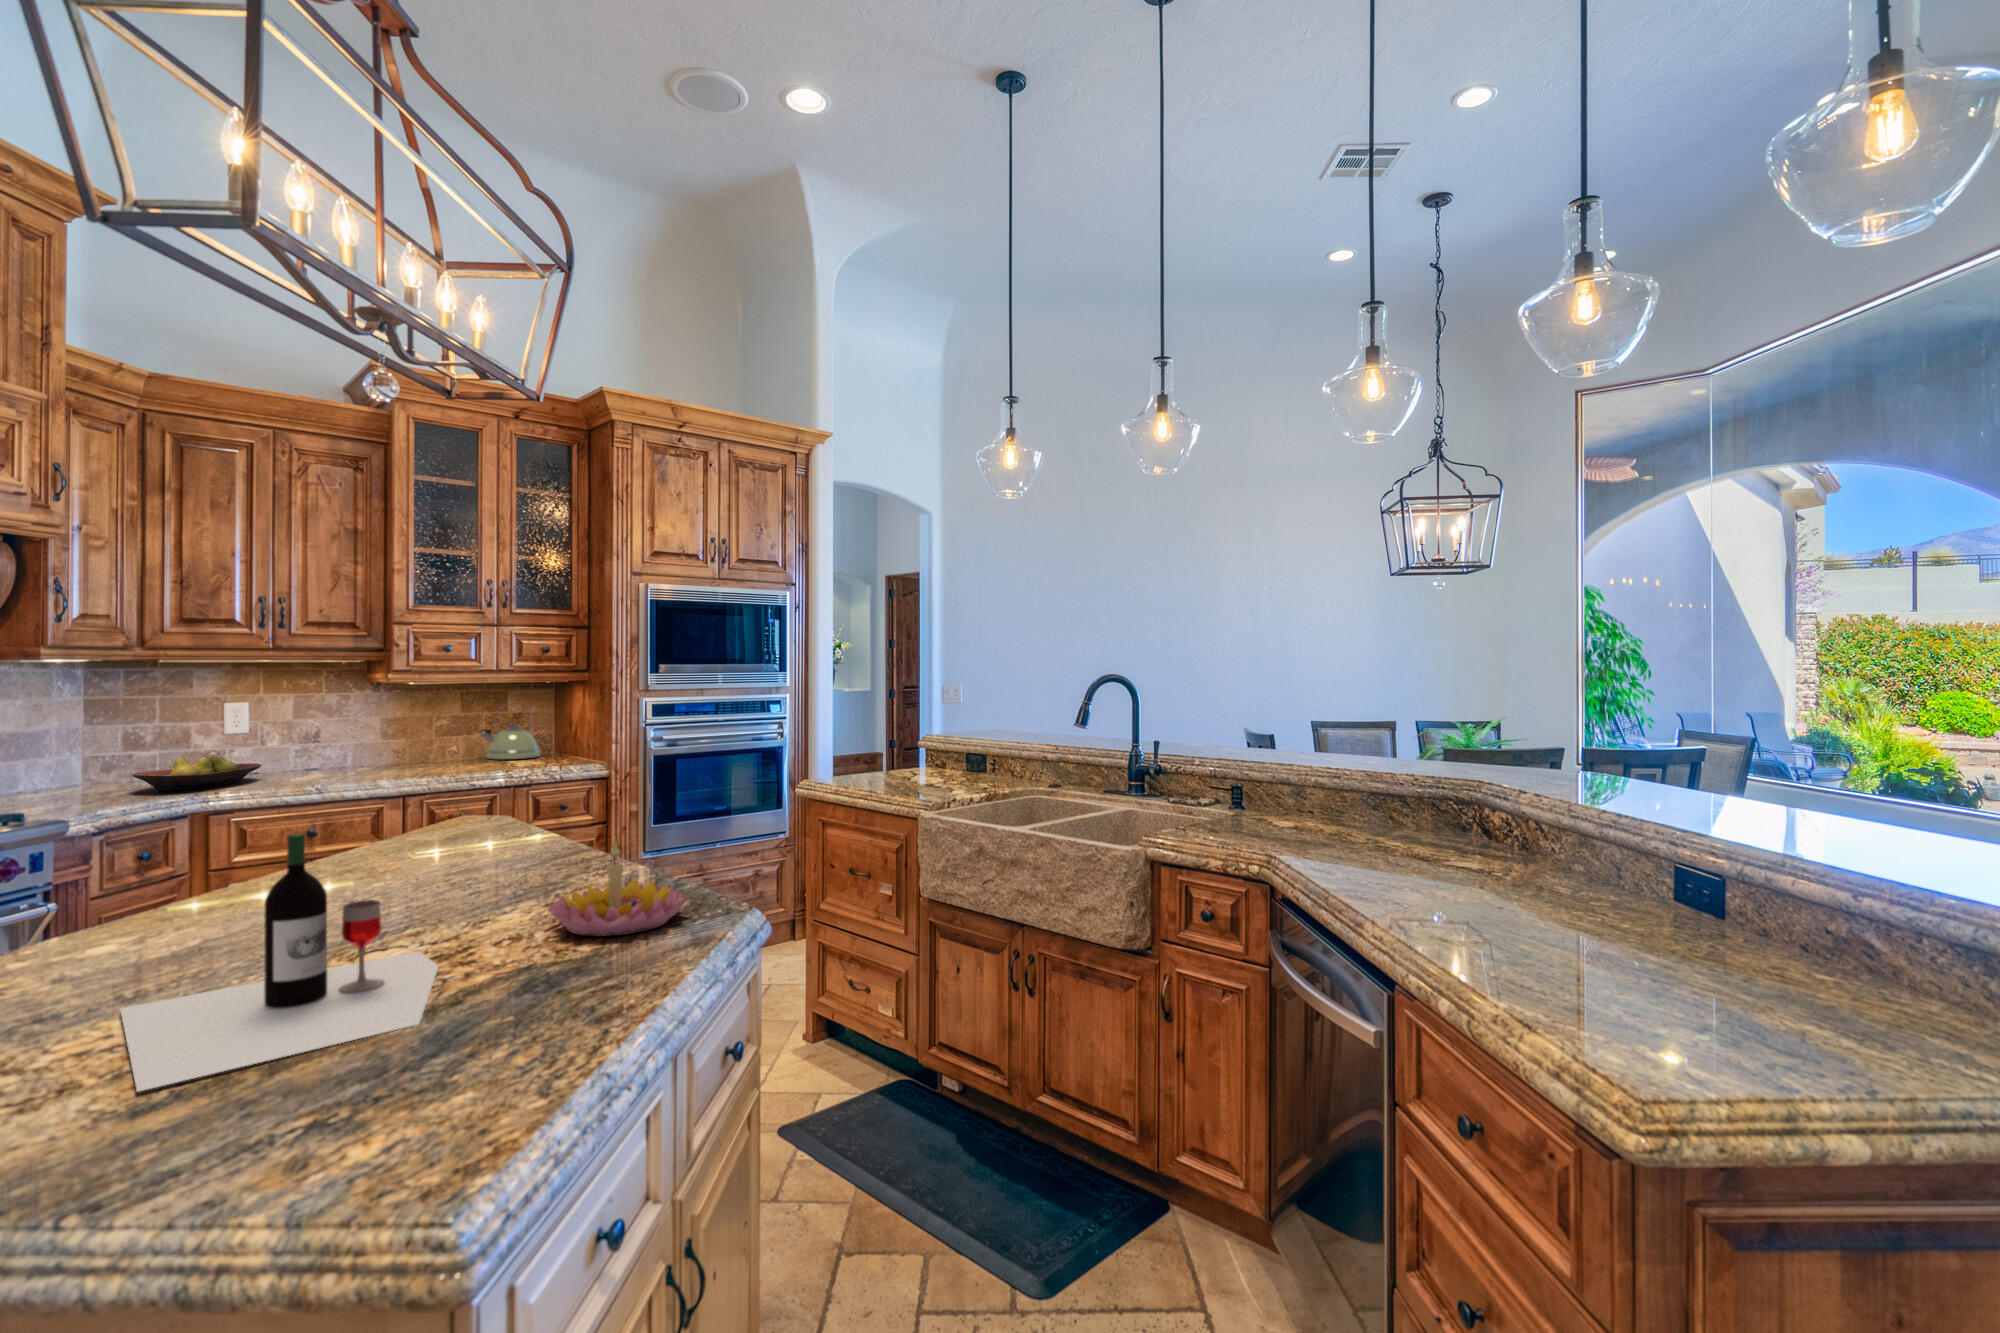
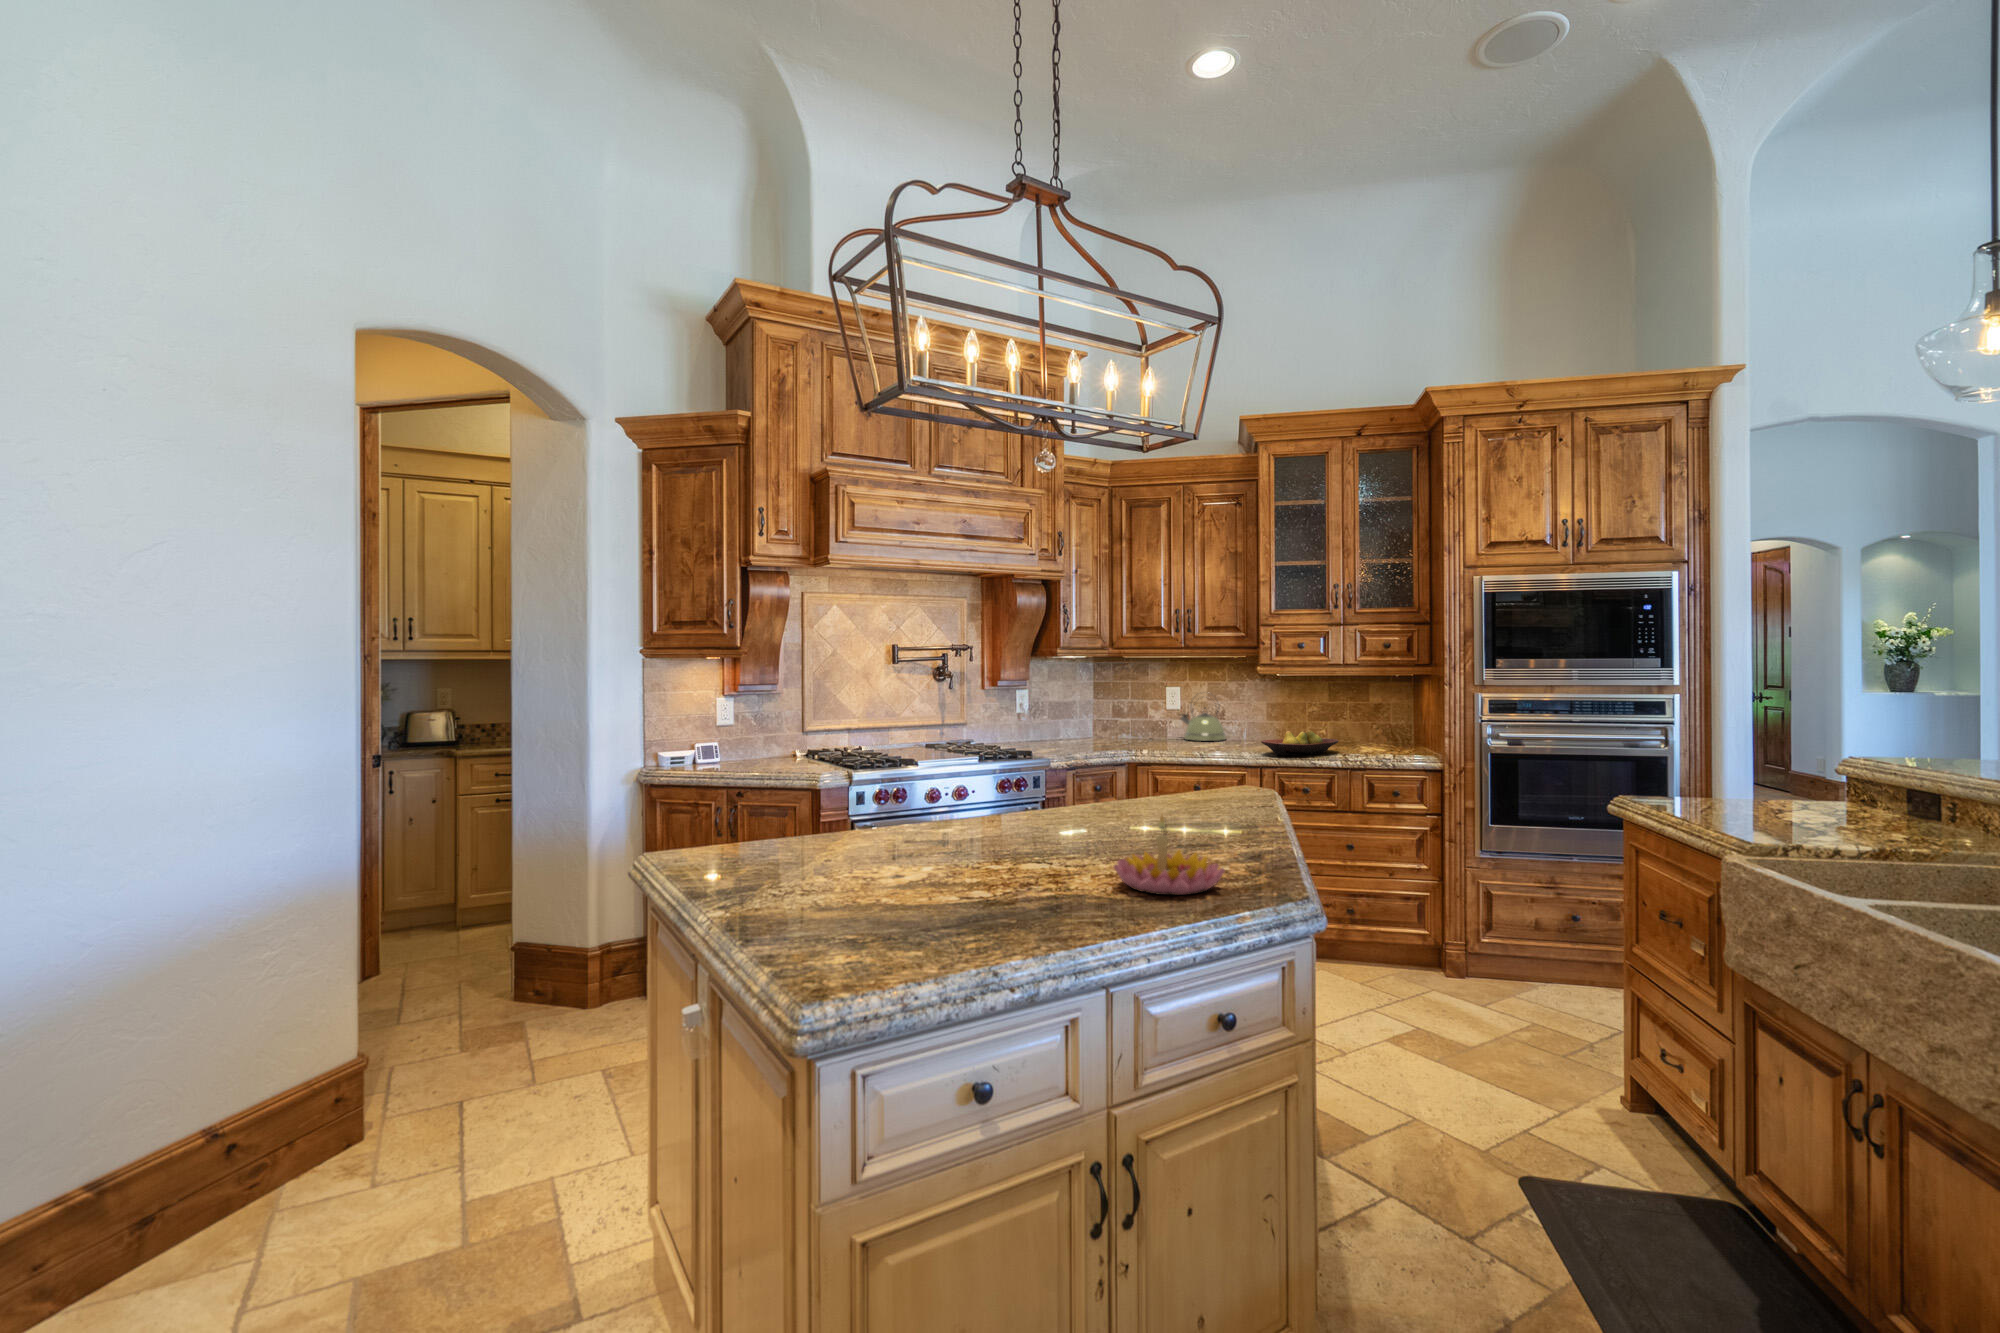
kettle: present [480,702,540,759] -> present [1181,703,1226,741]
fruit bowl: present [133,754,261,791] -> present [1261,730,1338,756]
wine bottle: present [120,833,438,1091] -> none [836,777,1042,915]

